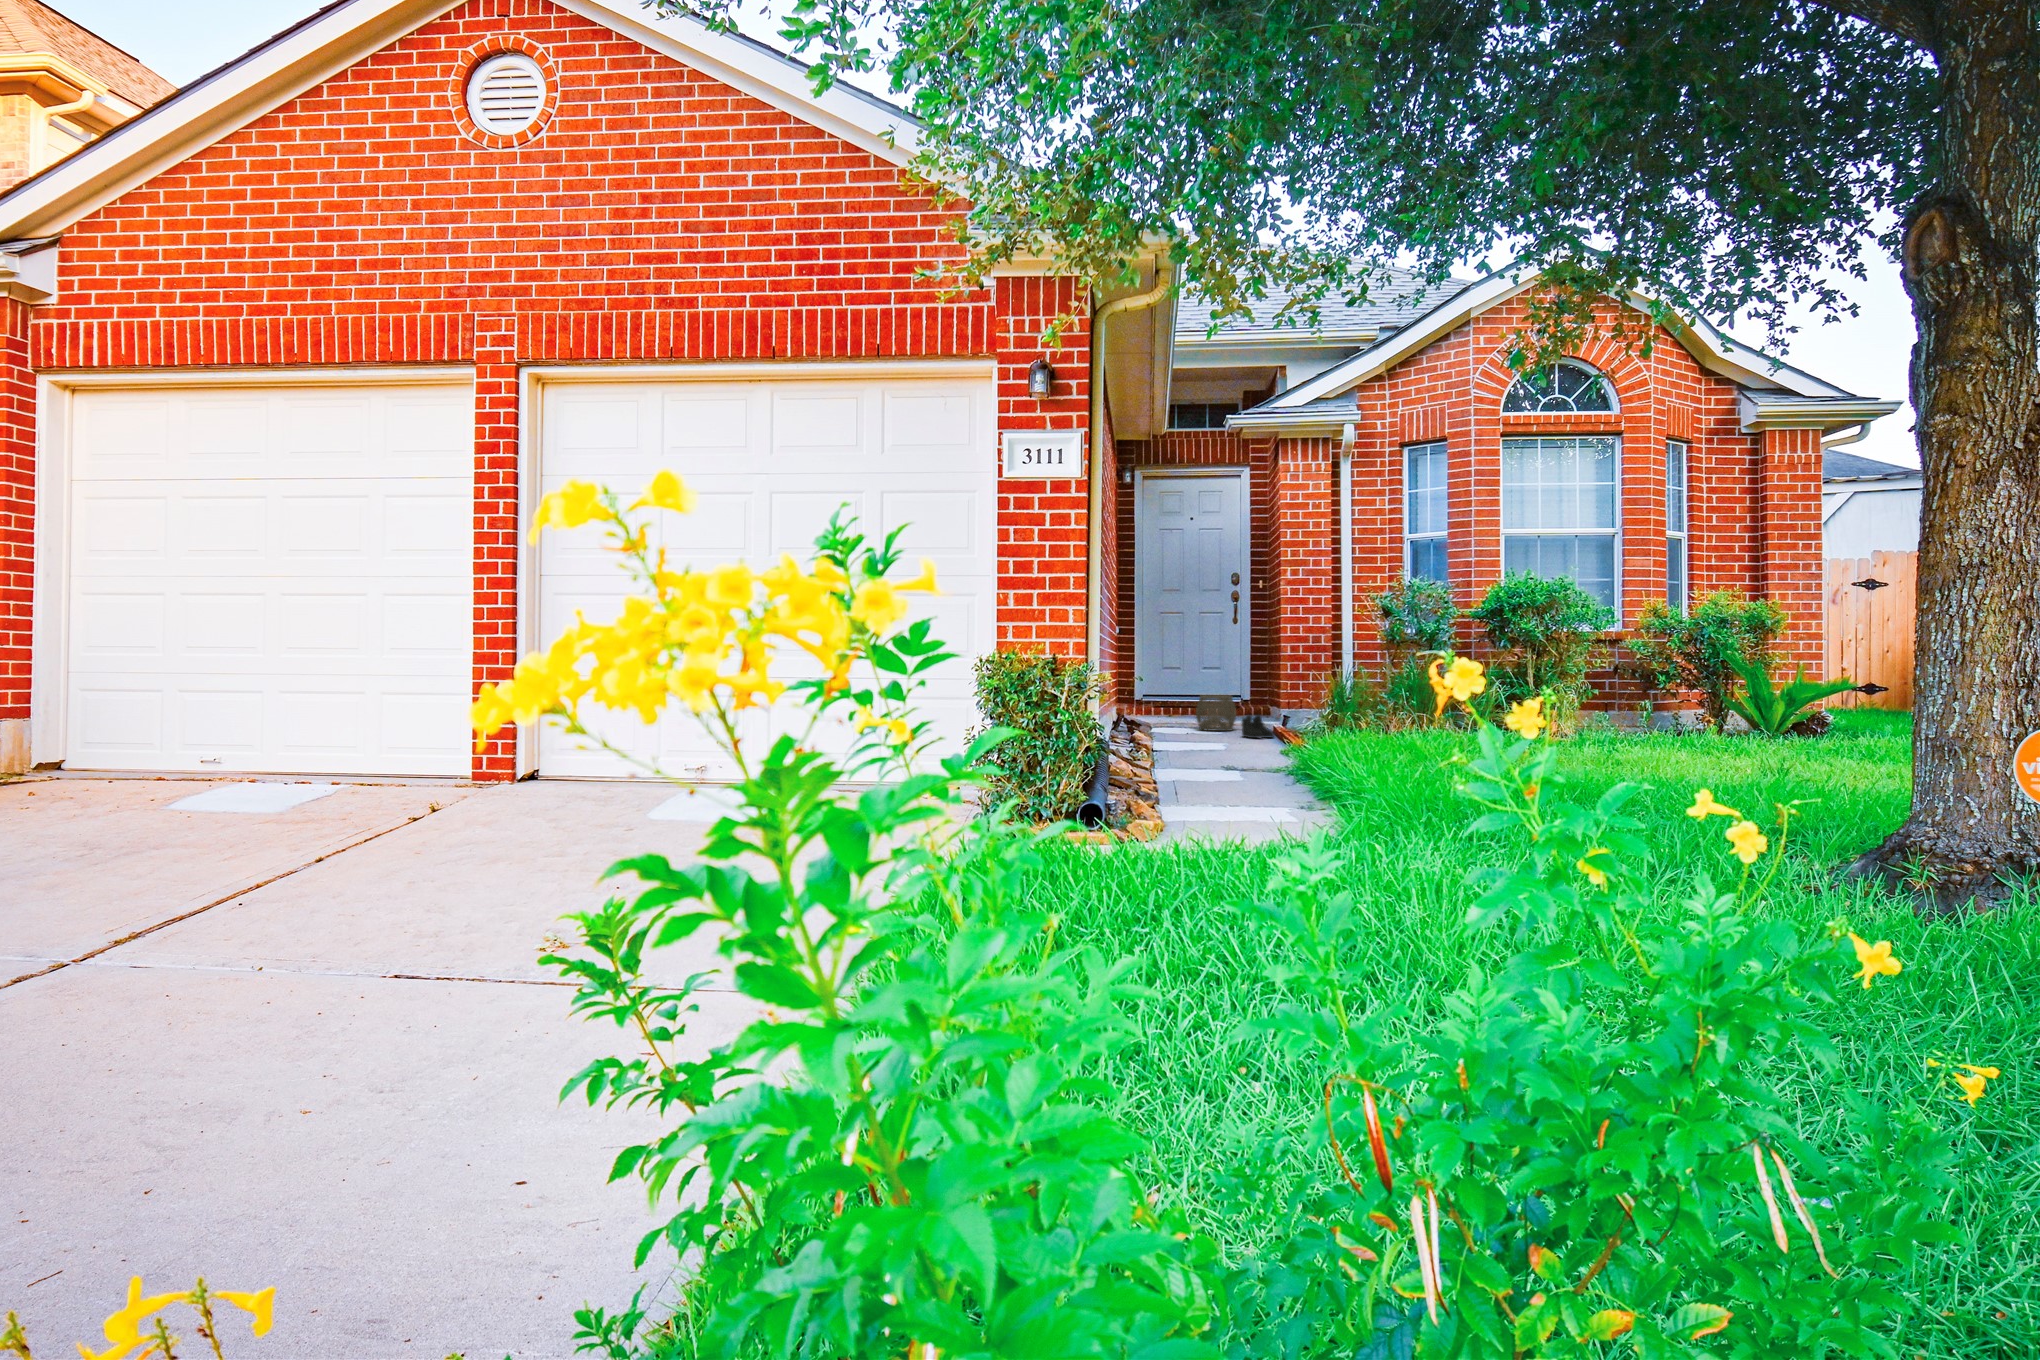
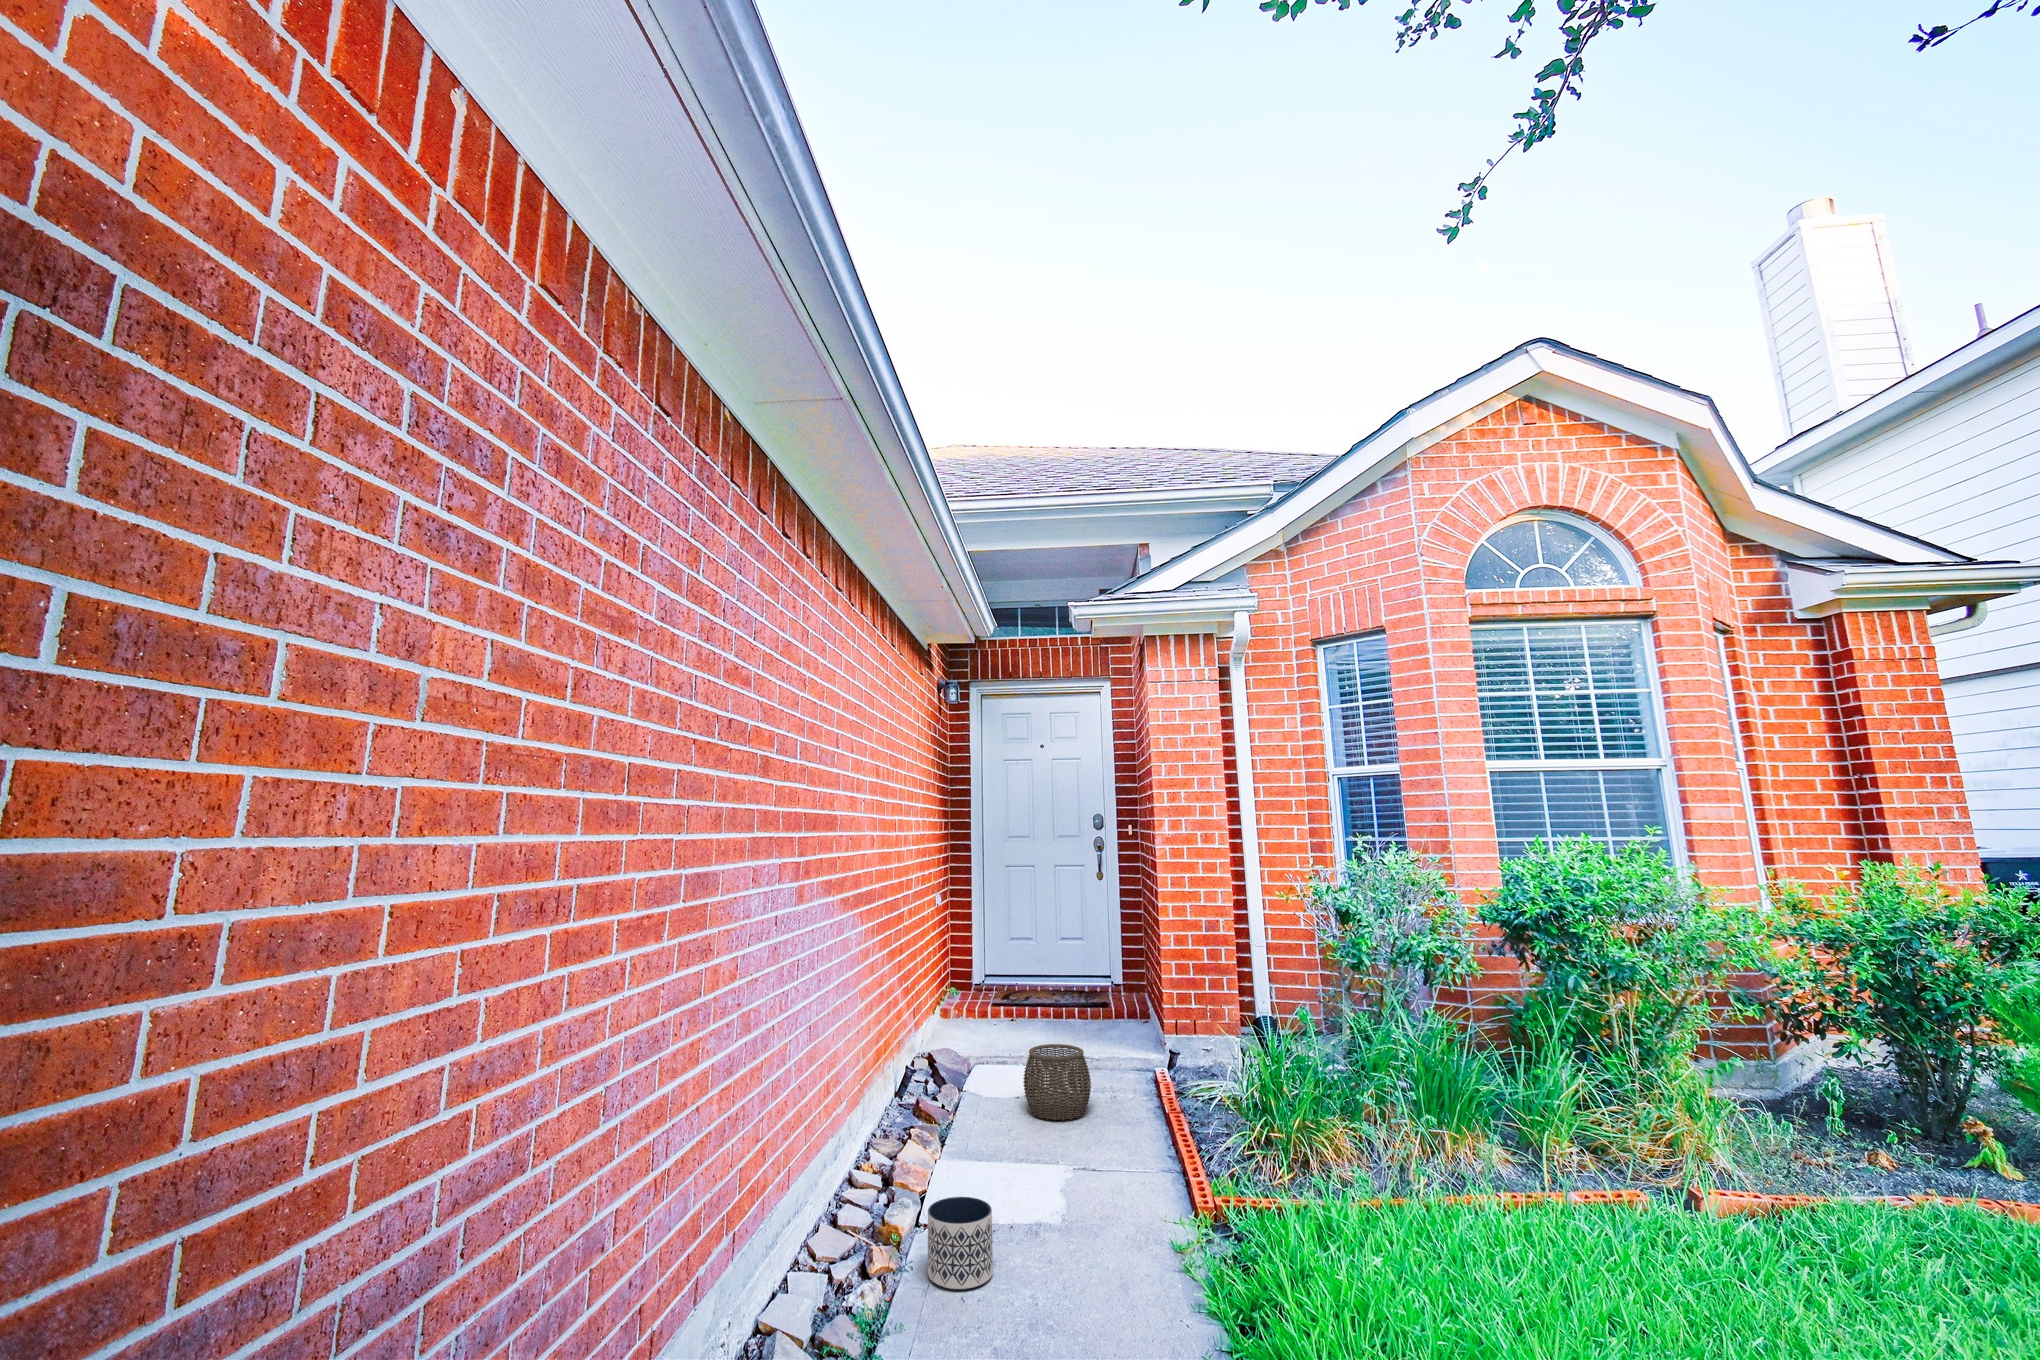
boots: present [1242,714,1274,738] -> none [1093,1119,1155,1180]
planter: none [1169,720,1200,749] -> present [928,1197,993,1289]

